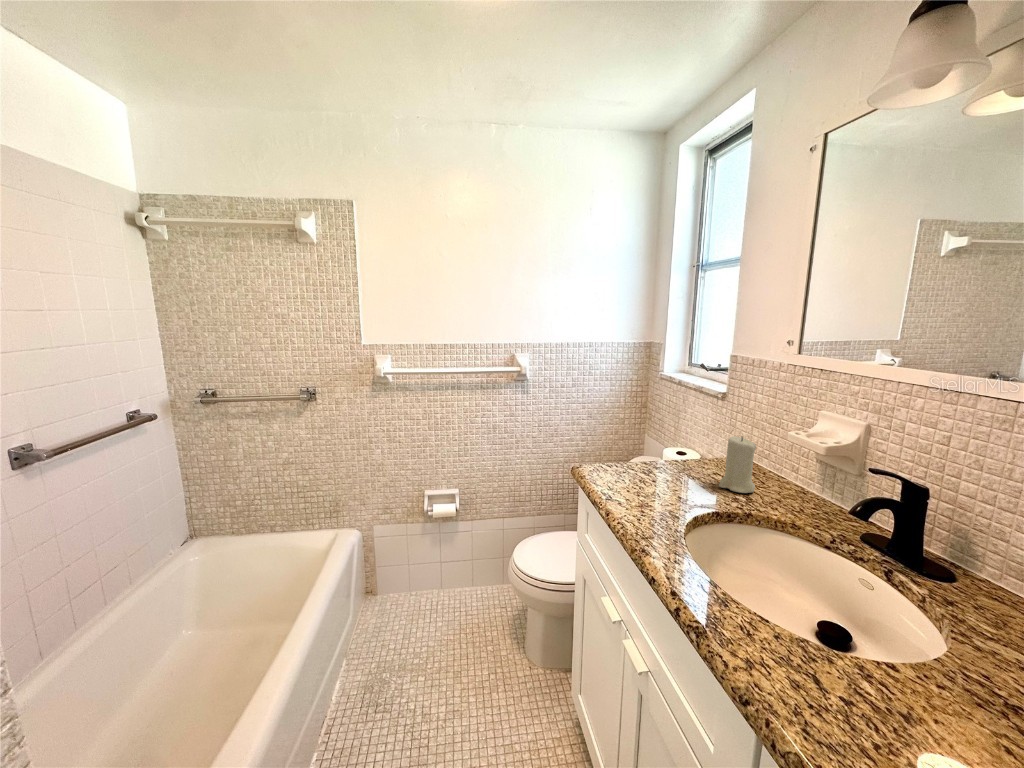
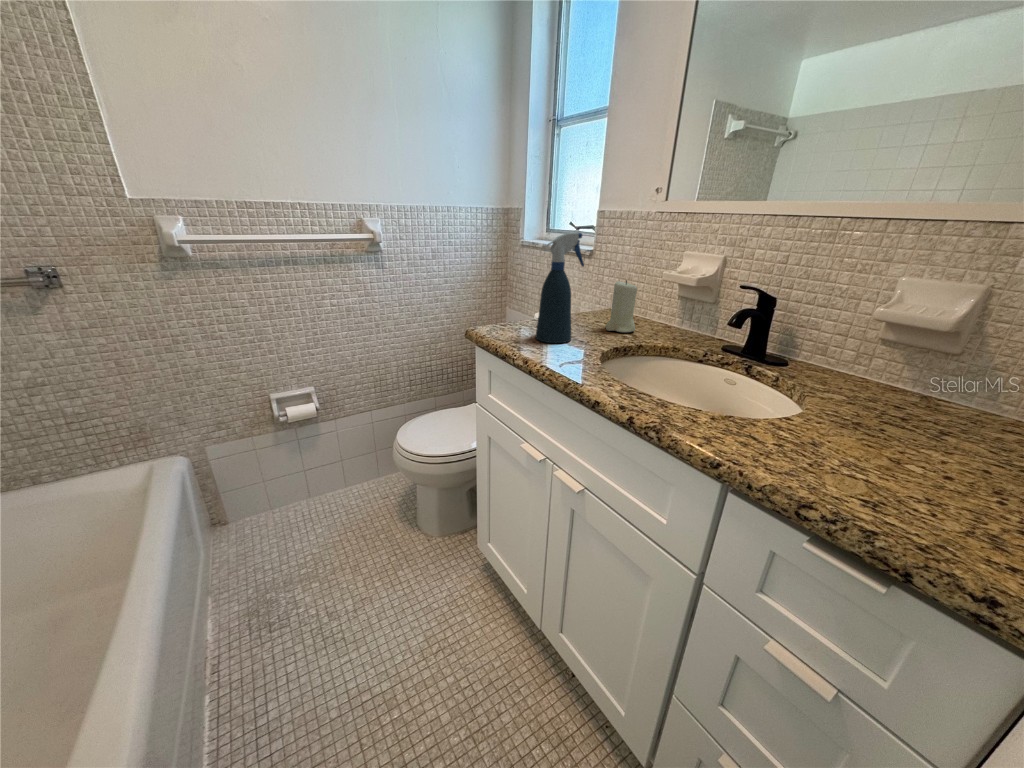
spray bottle: none [633,391,686,497] -> present [536,233,584,343]

